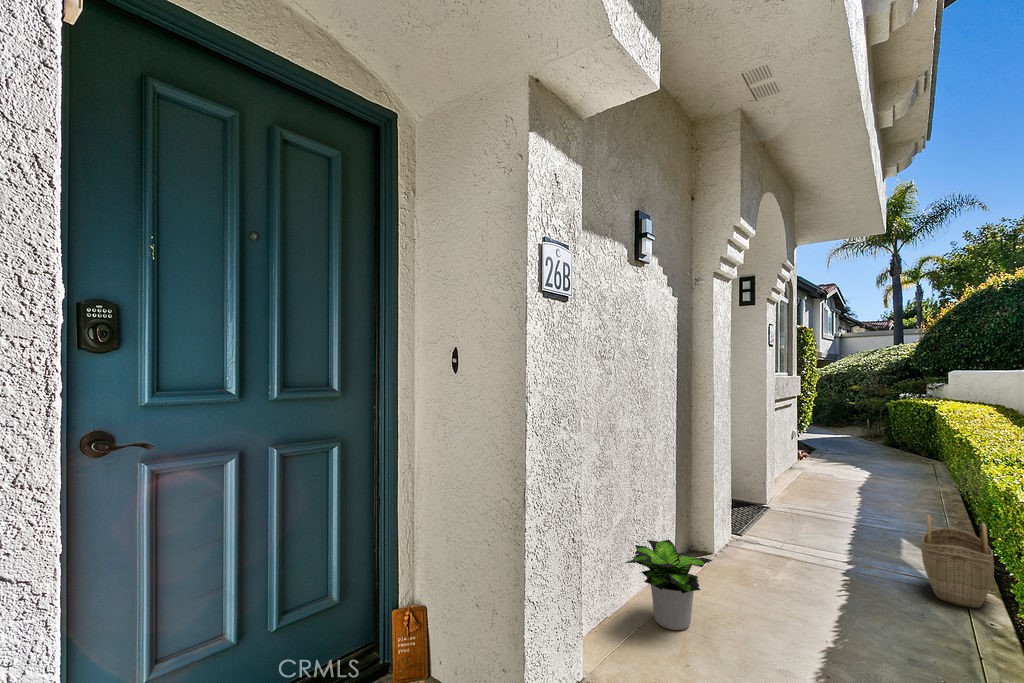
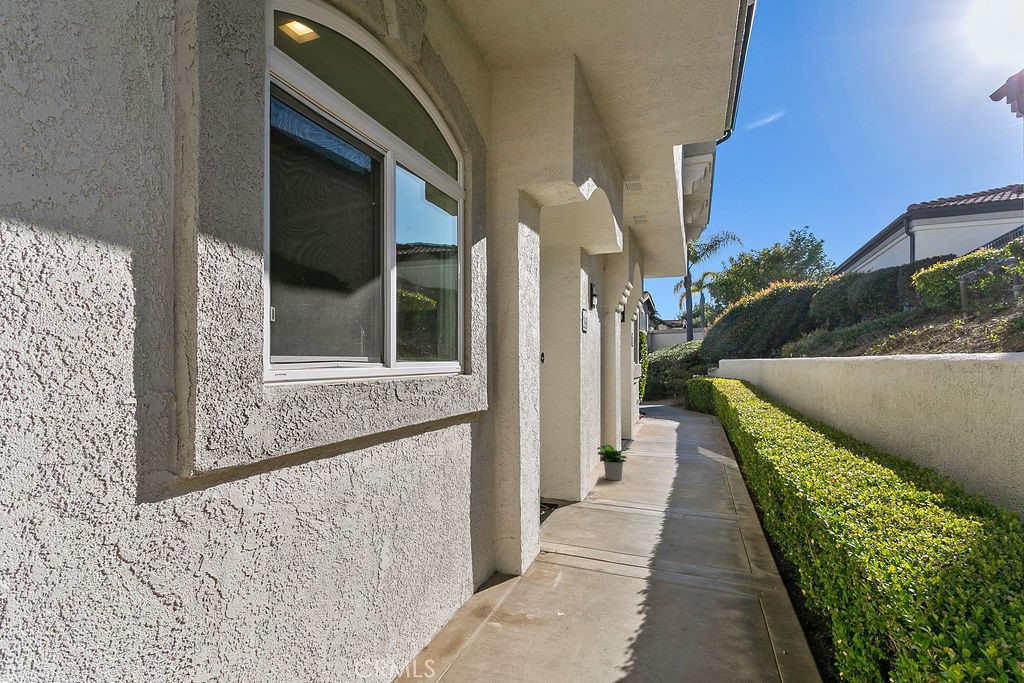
woven basket: present [921,515,994,608] -> none [707,426,733,463]

